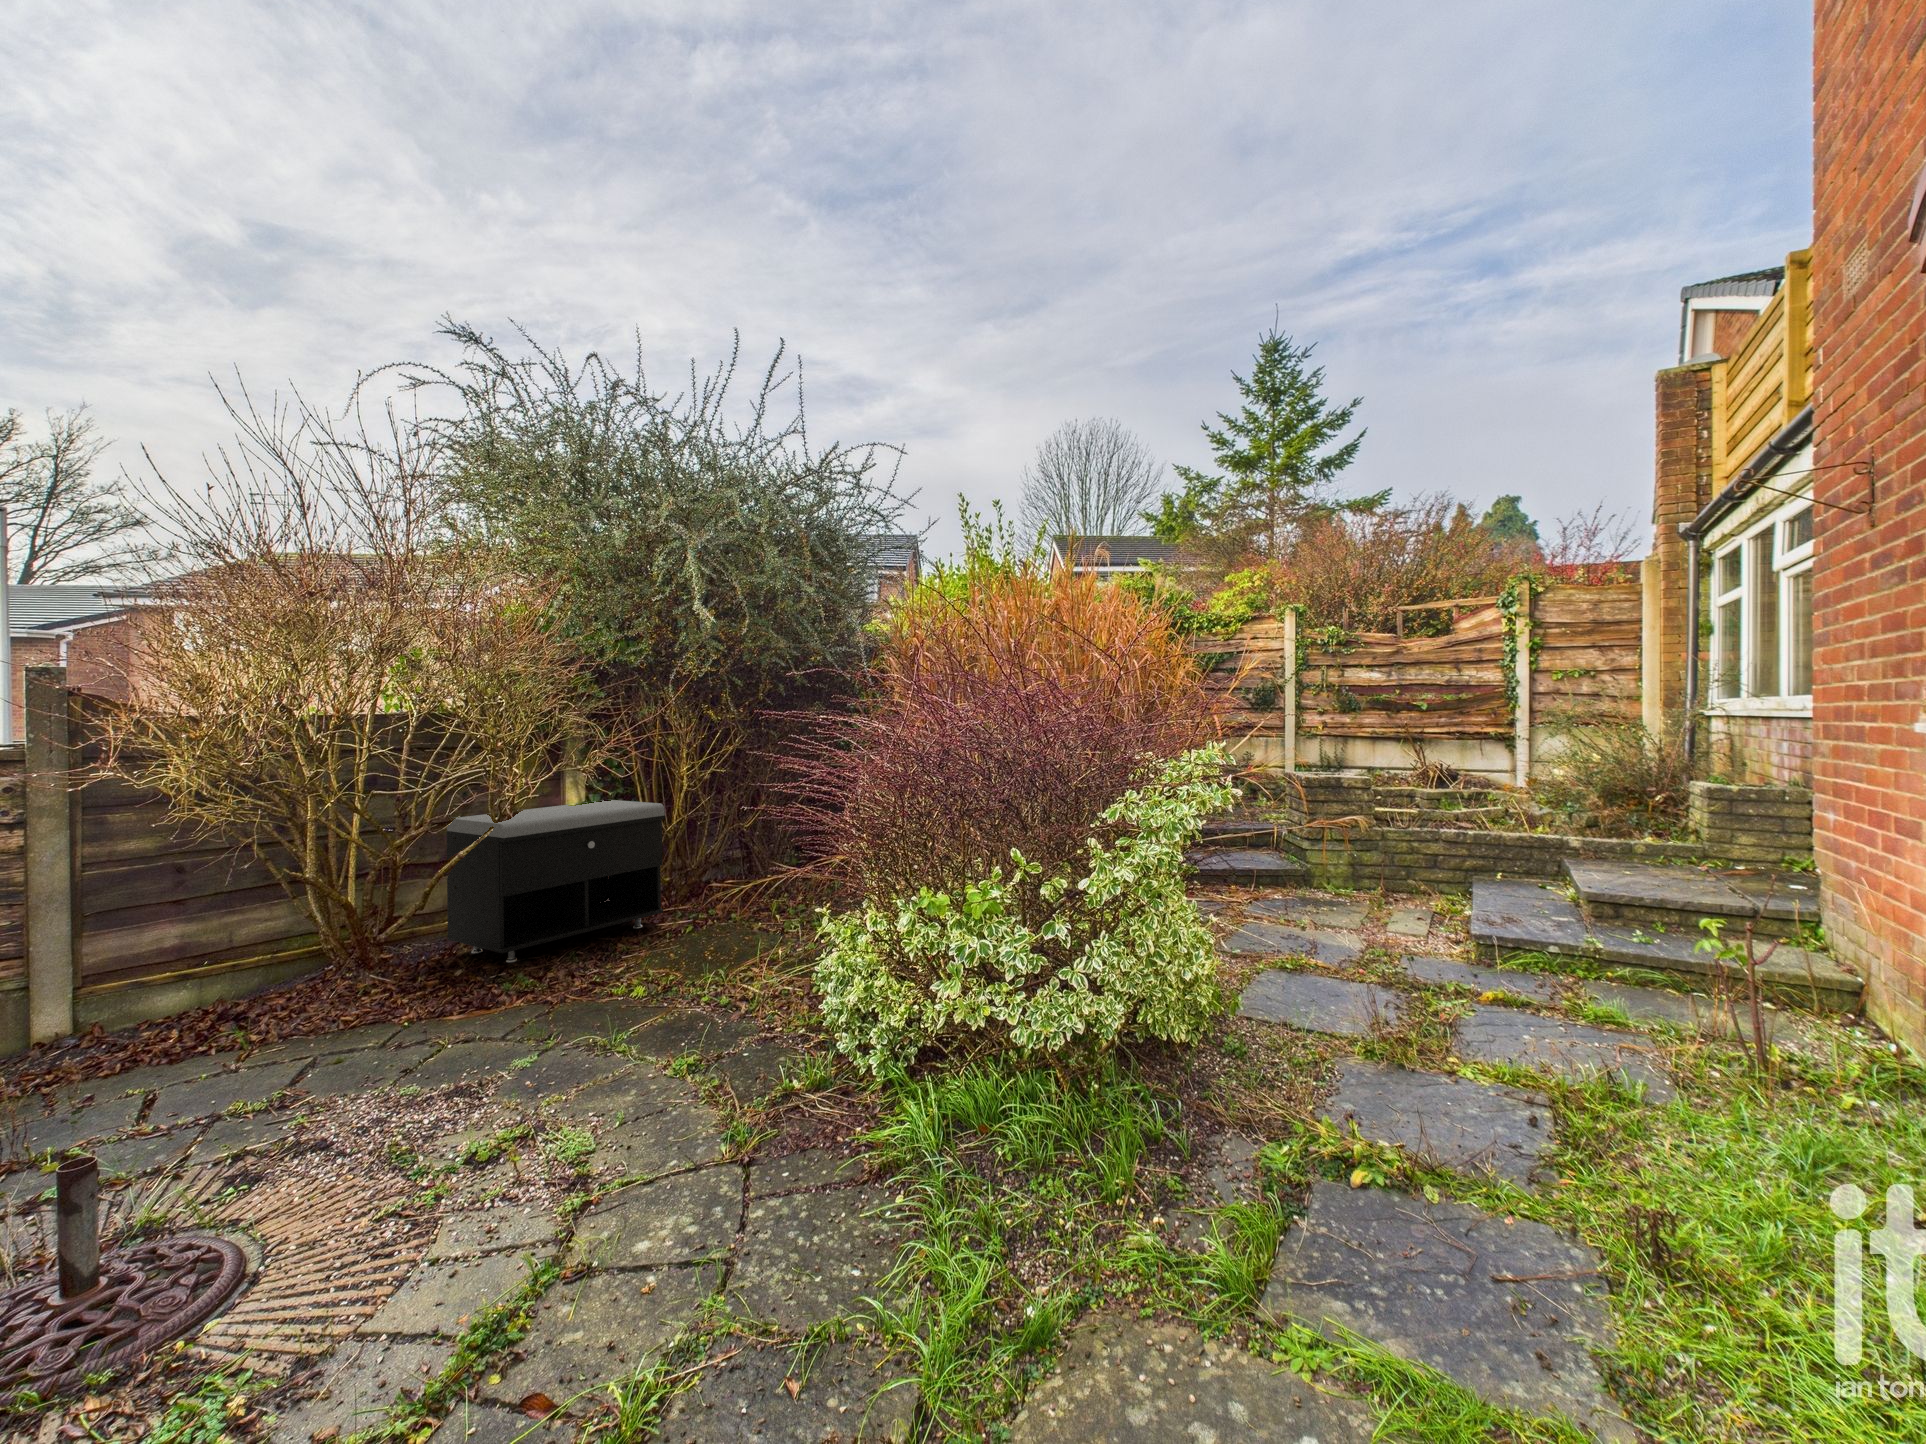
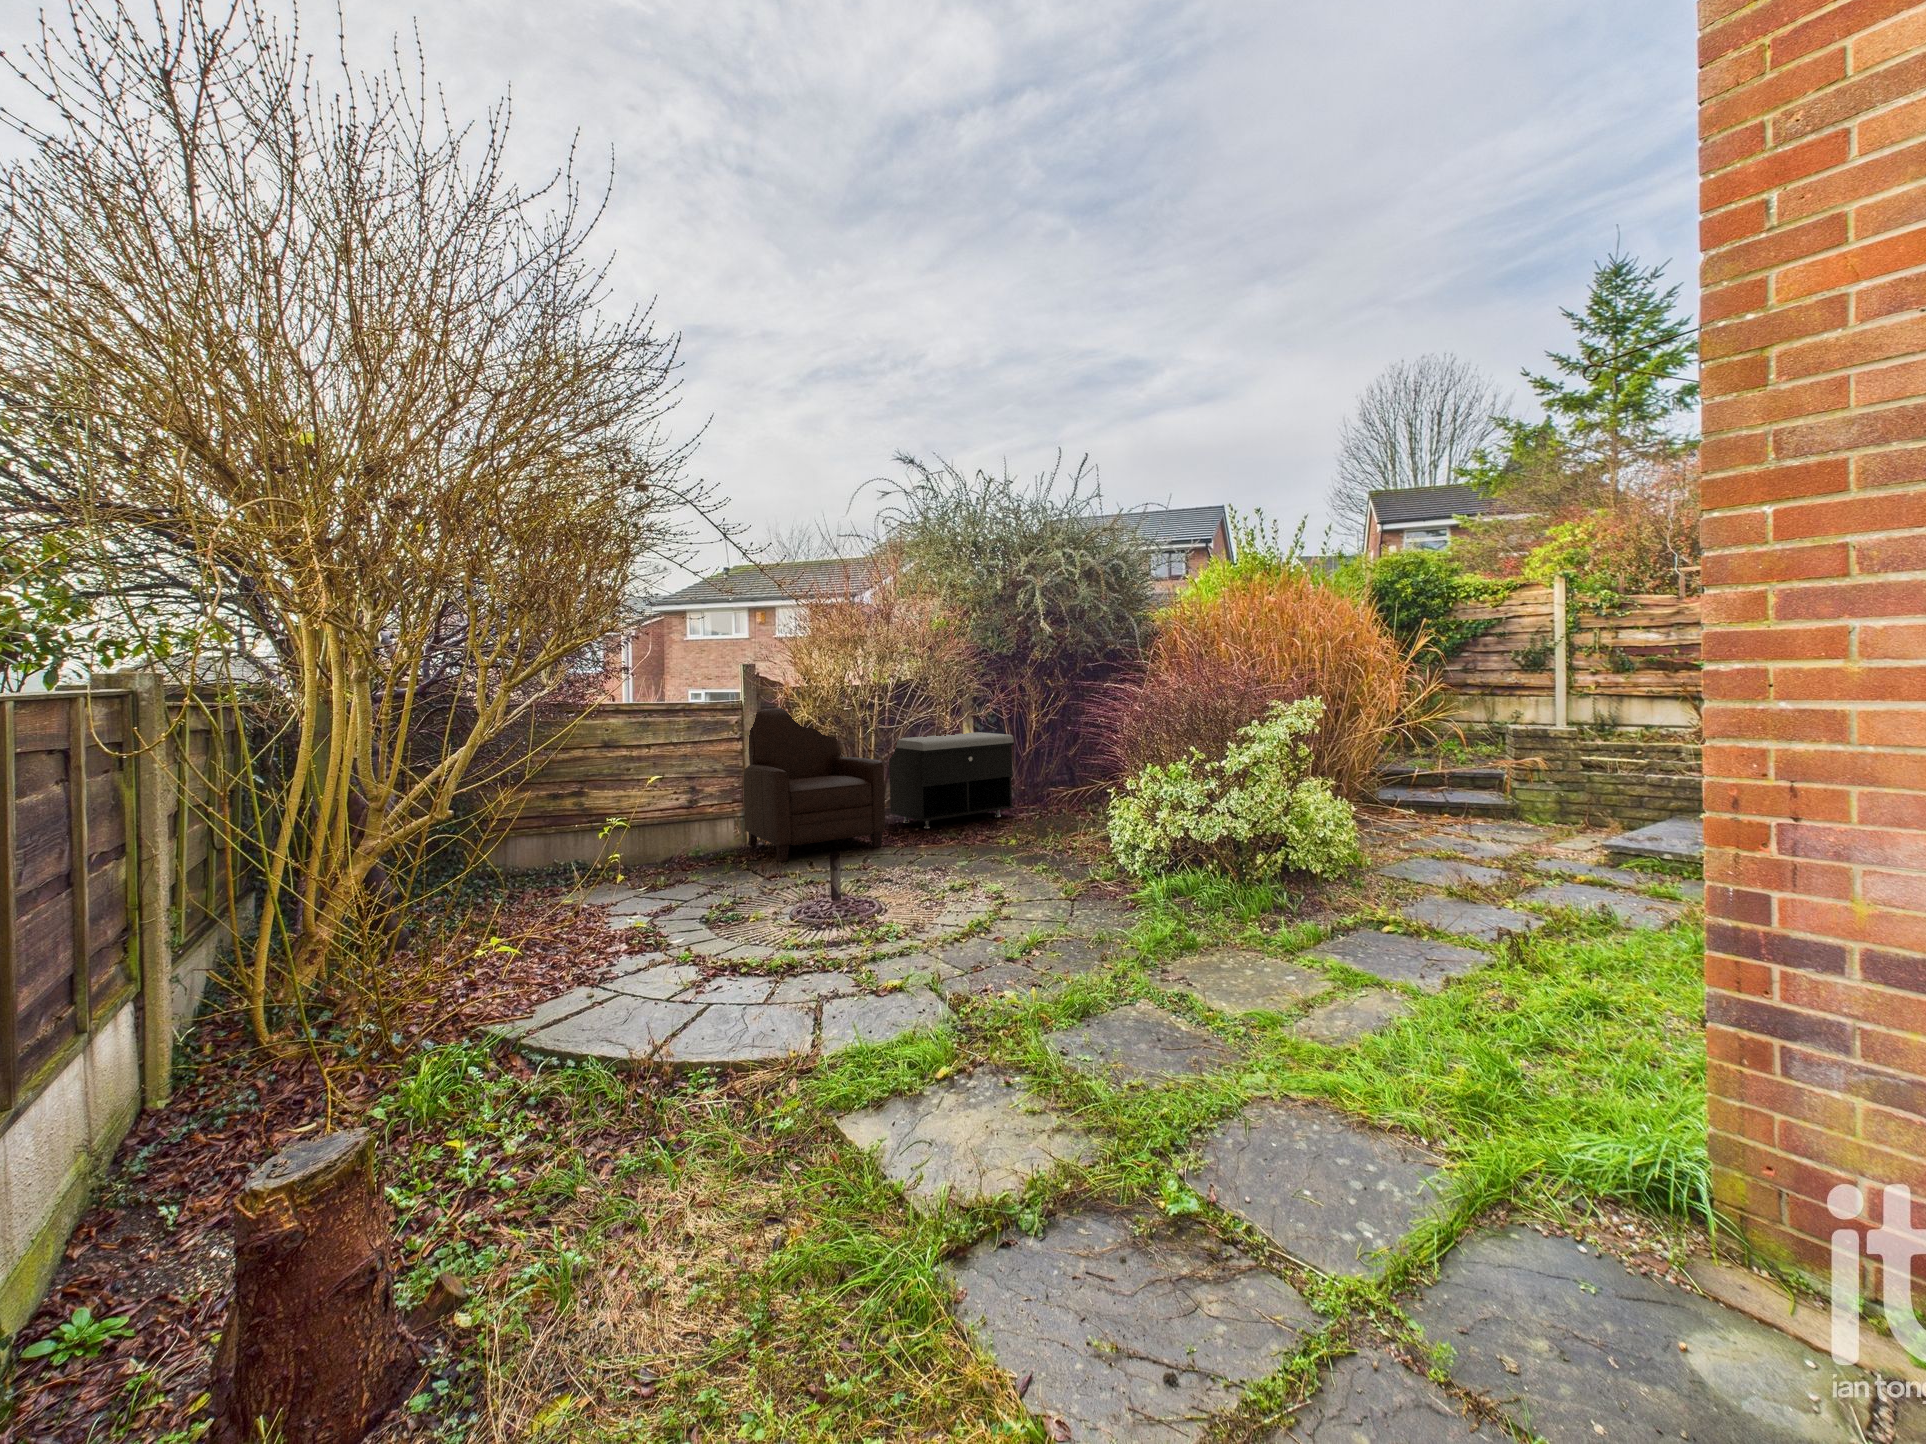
chair: none [105,771,418,1081] -> present [743,708,885,862]

